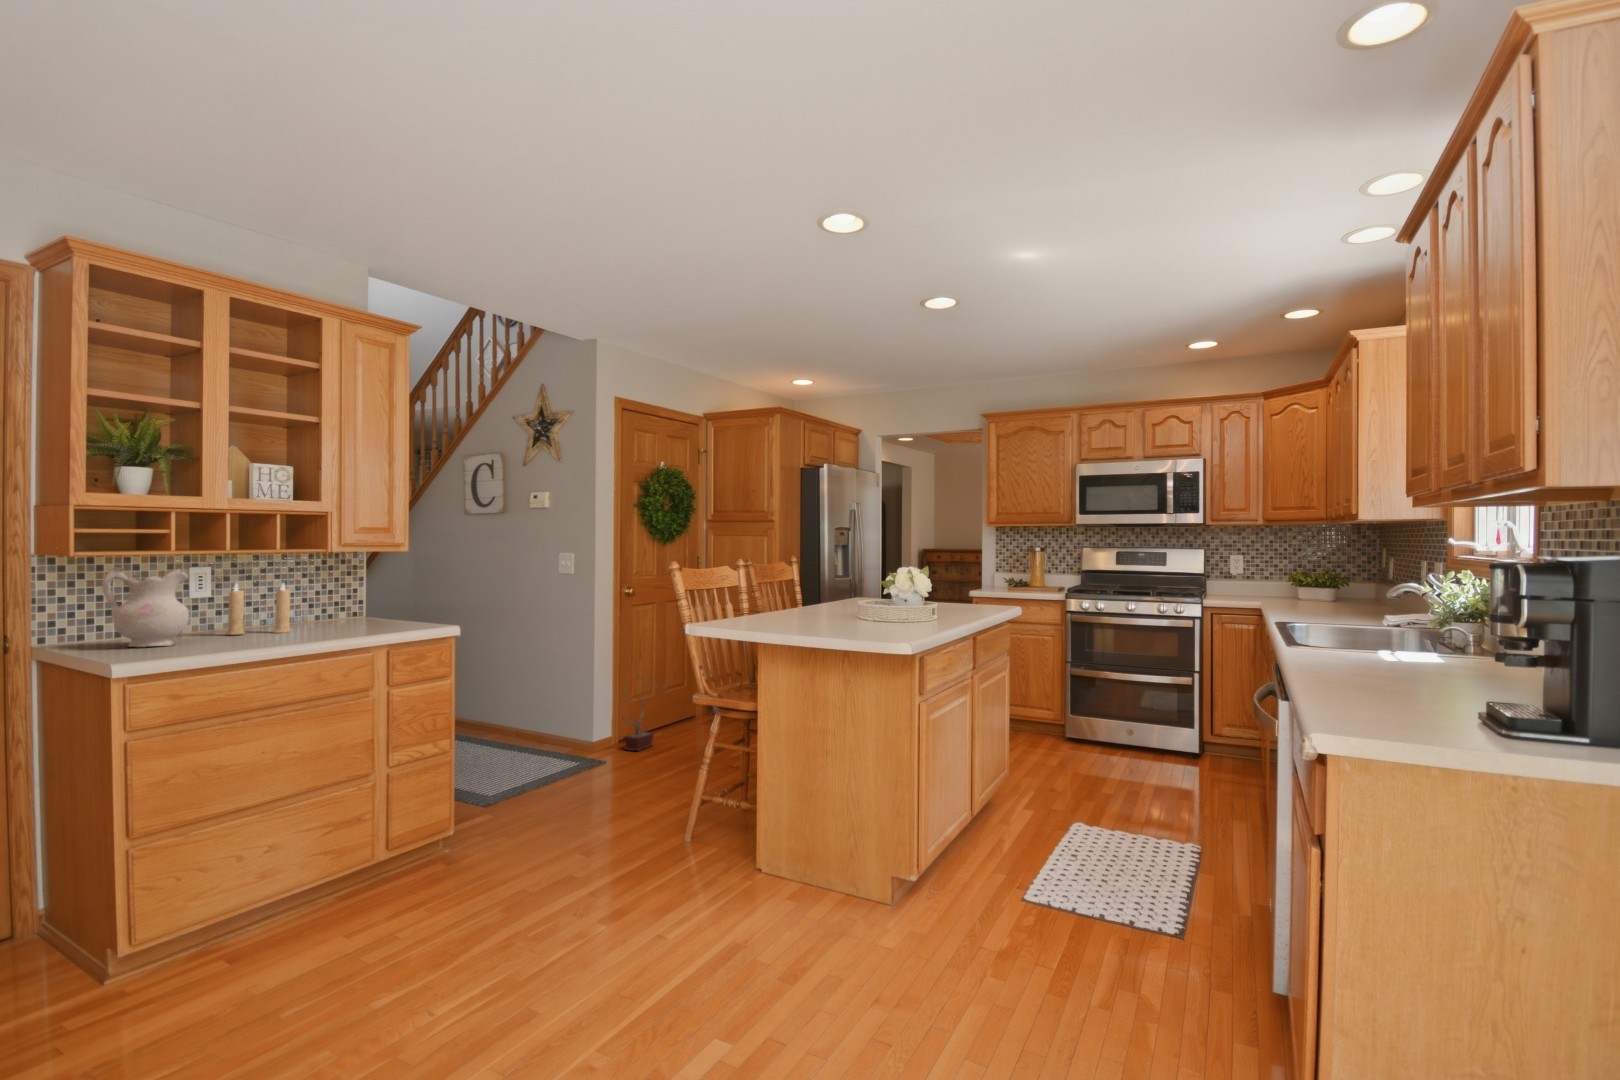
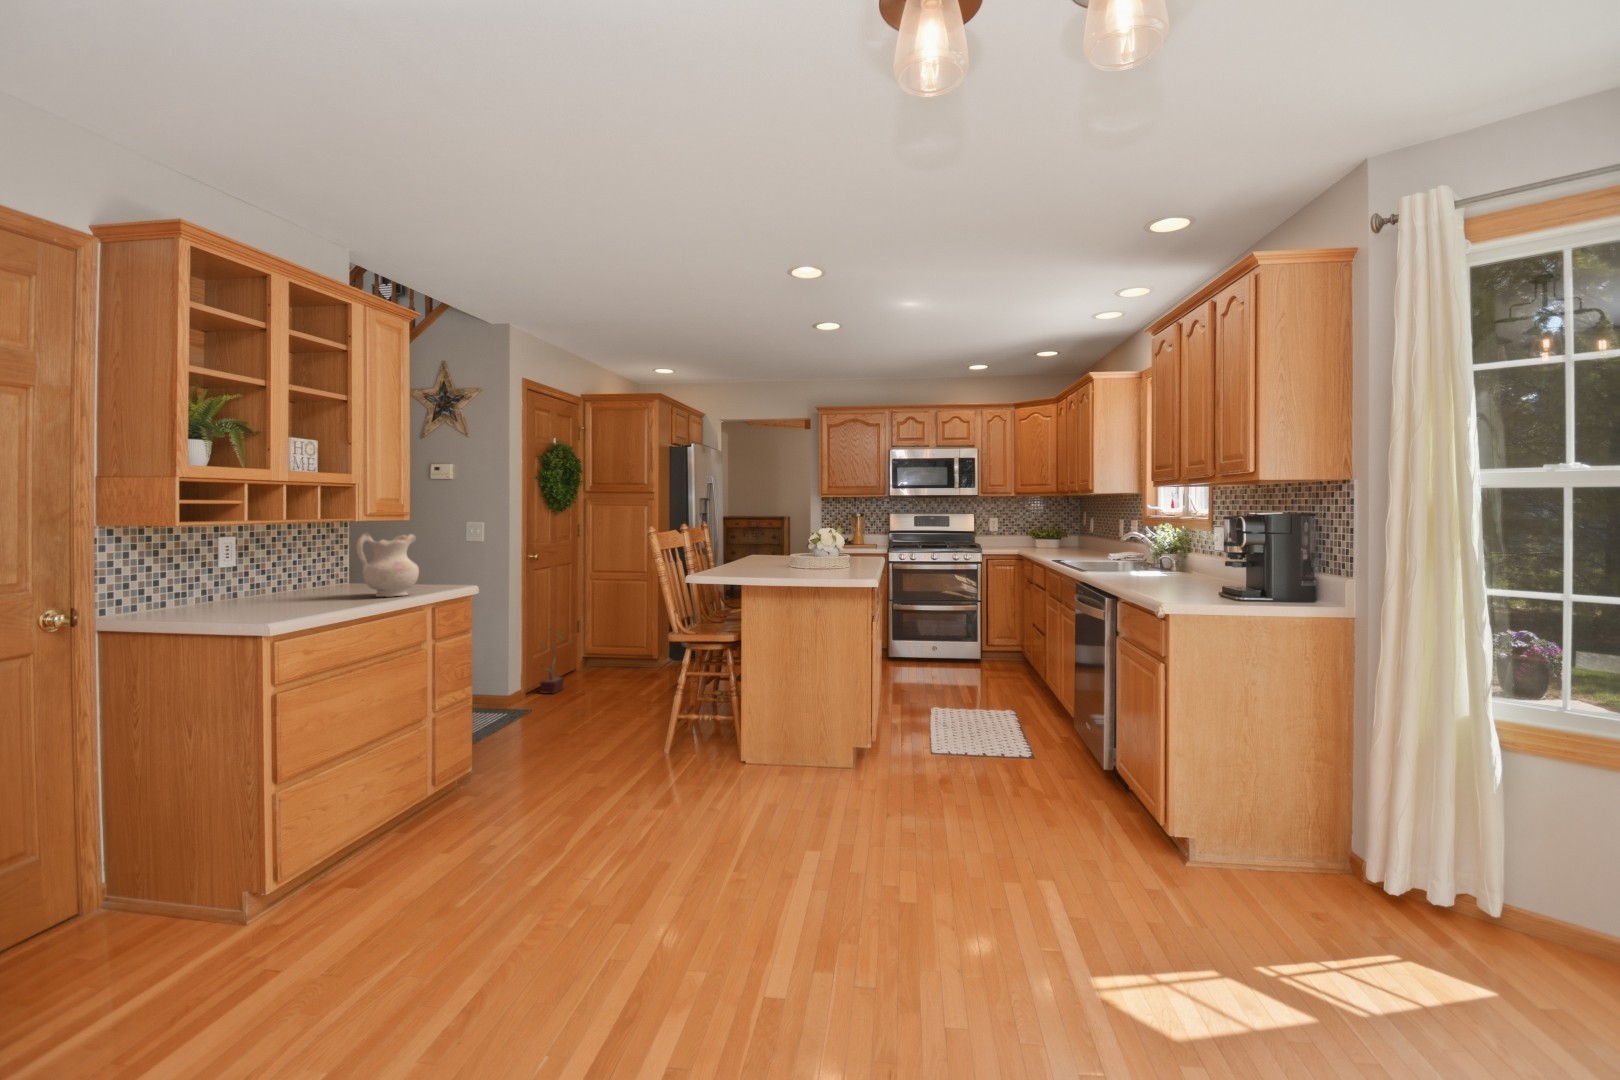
ceramic pitcher: present [102,568,190,647] -> present [357,533,419,597]
candle: present [227,583,291,635] -> none [267,549,328,600]

